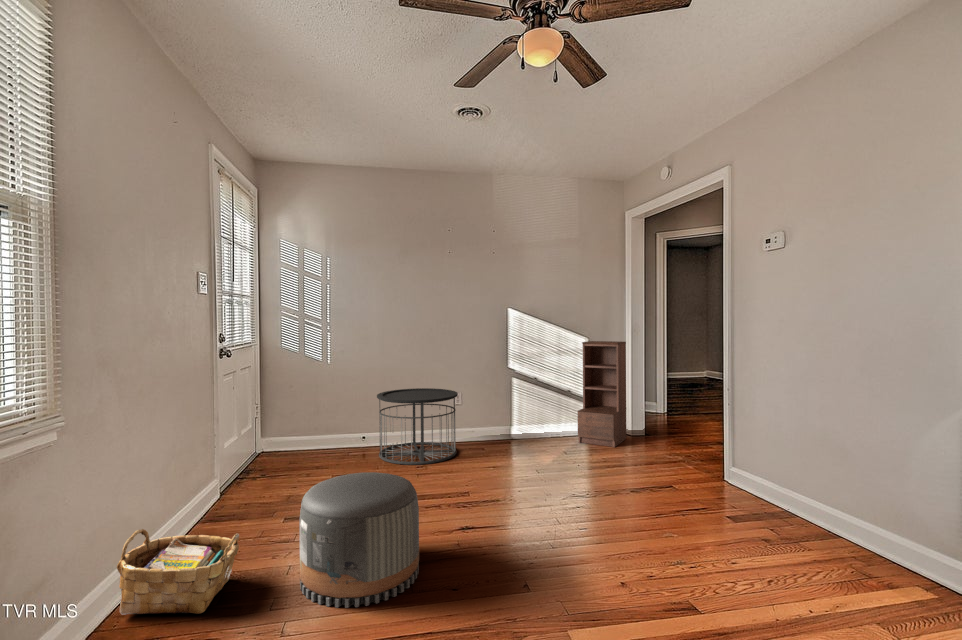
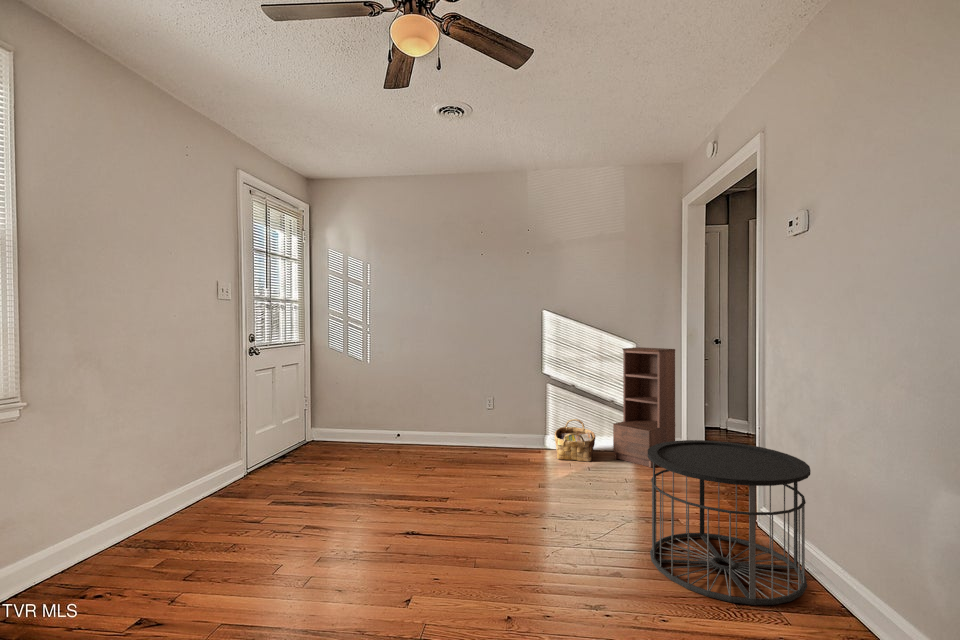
side table: present [377,388,458,465] -> present [648,440,811,605]
pouf: present [299,472,419,608] -> none [220,467,336,589]
woven basket: present [117,529,239,615] -> present [554,419,595,462]

